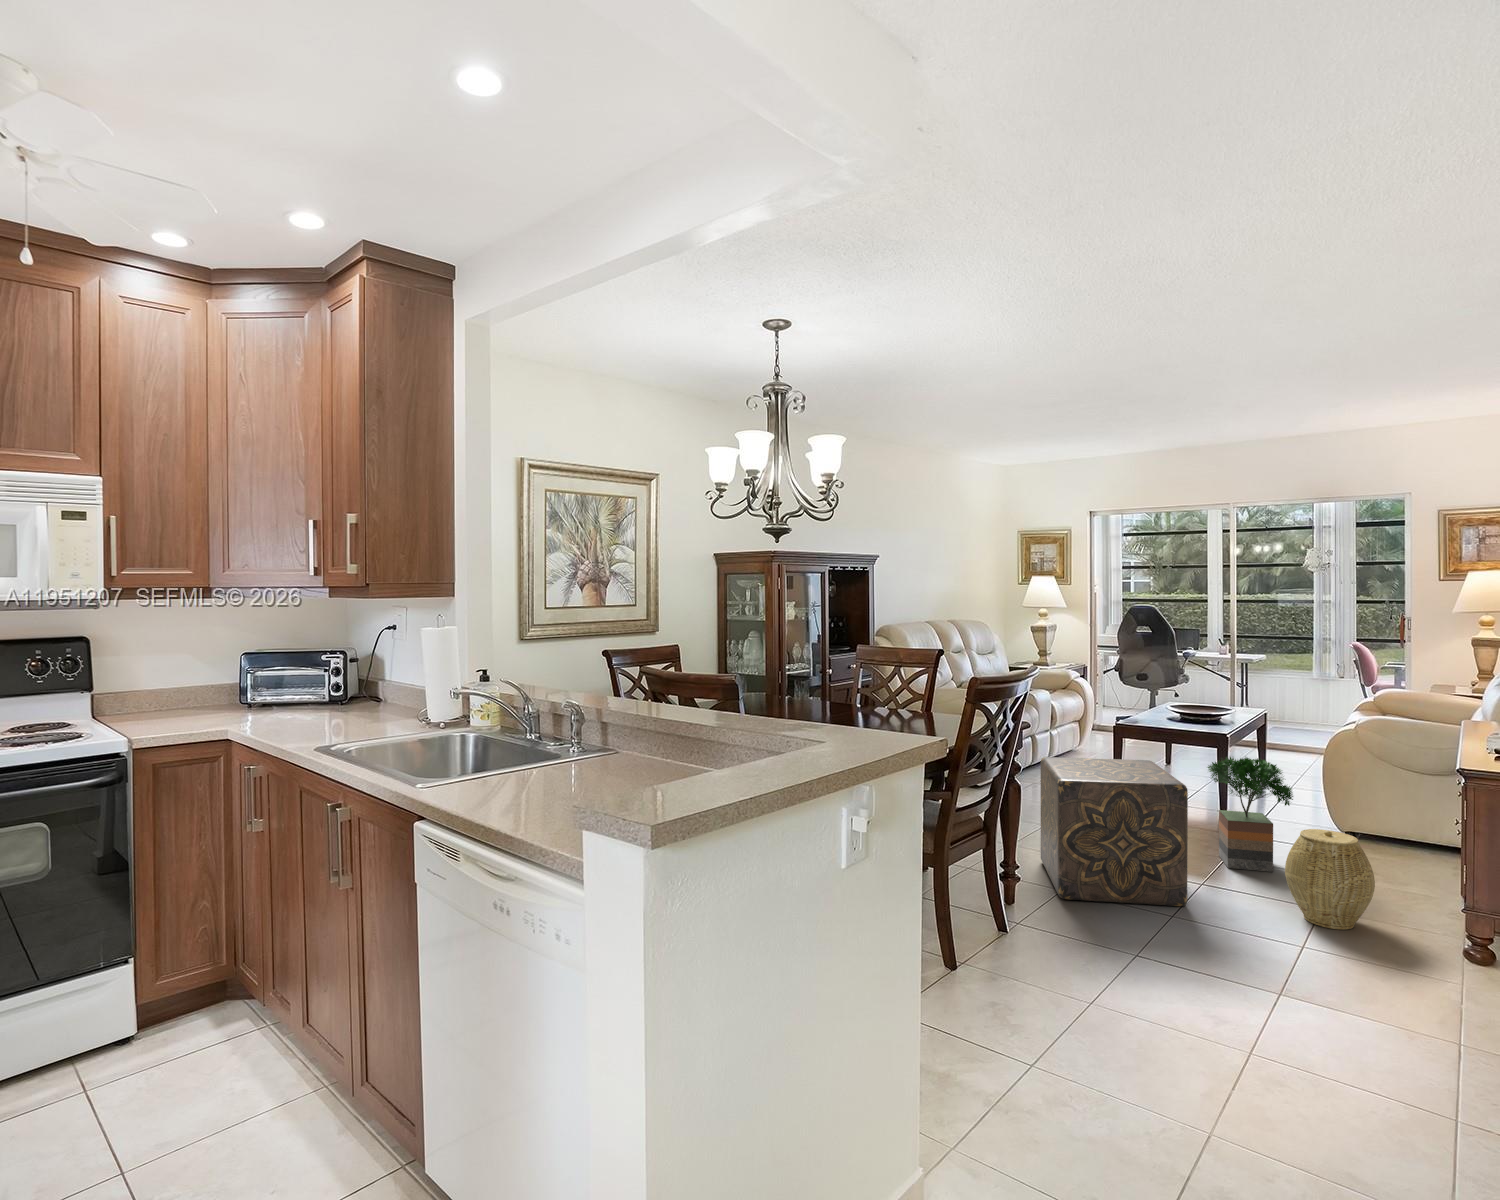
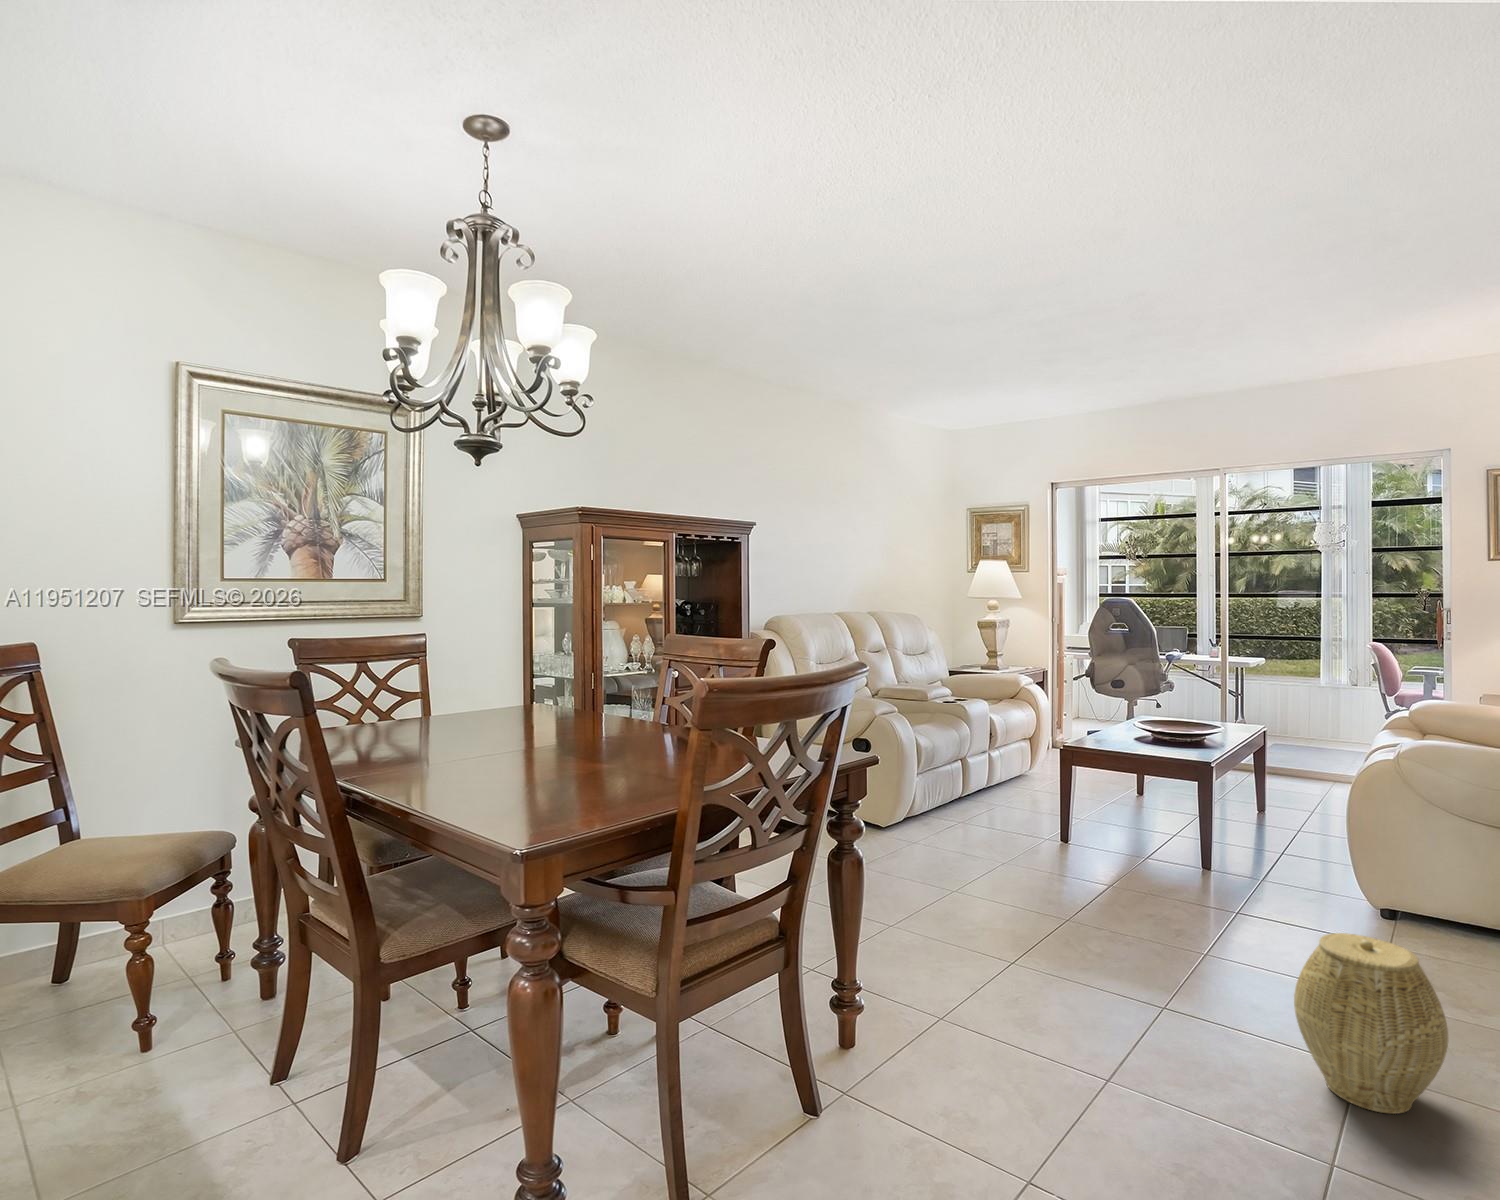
ottoman: present [1040,757,1188,906] -> none [926,802,1135,1055]
potted tree: present [1208,757,1293,872] -> none [1173,800,1308,981]

